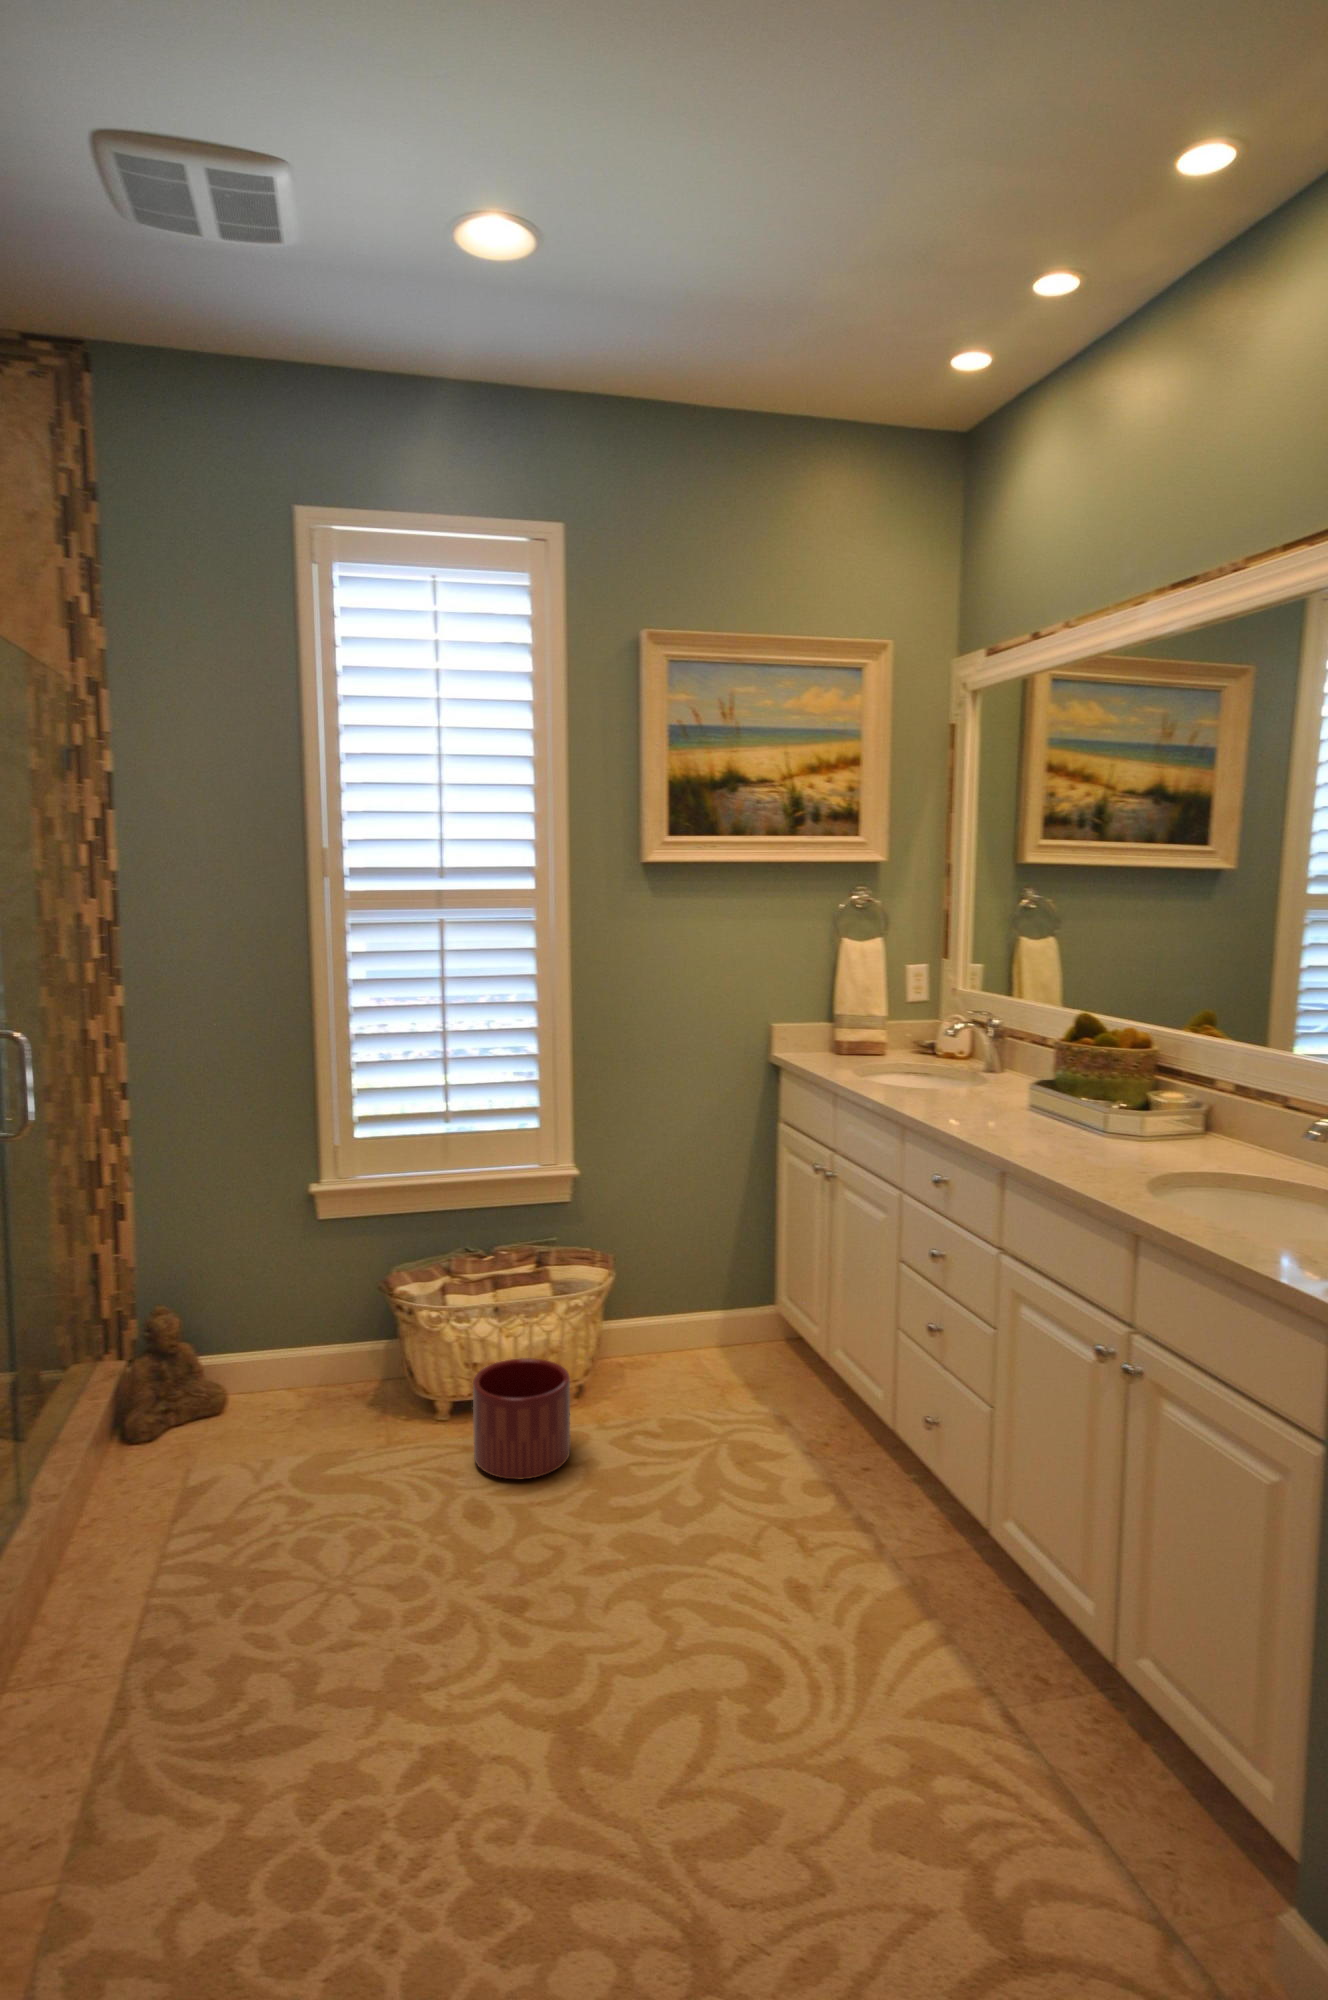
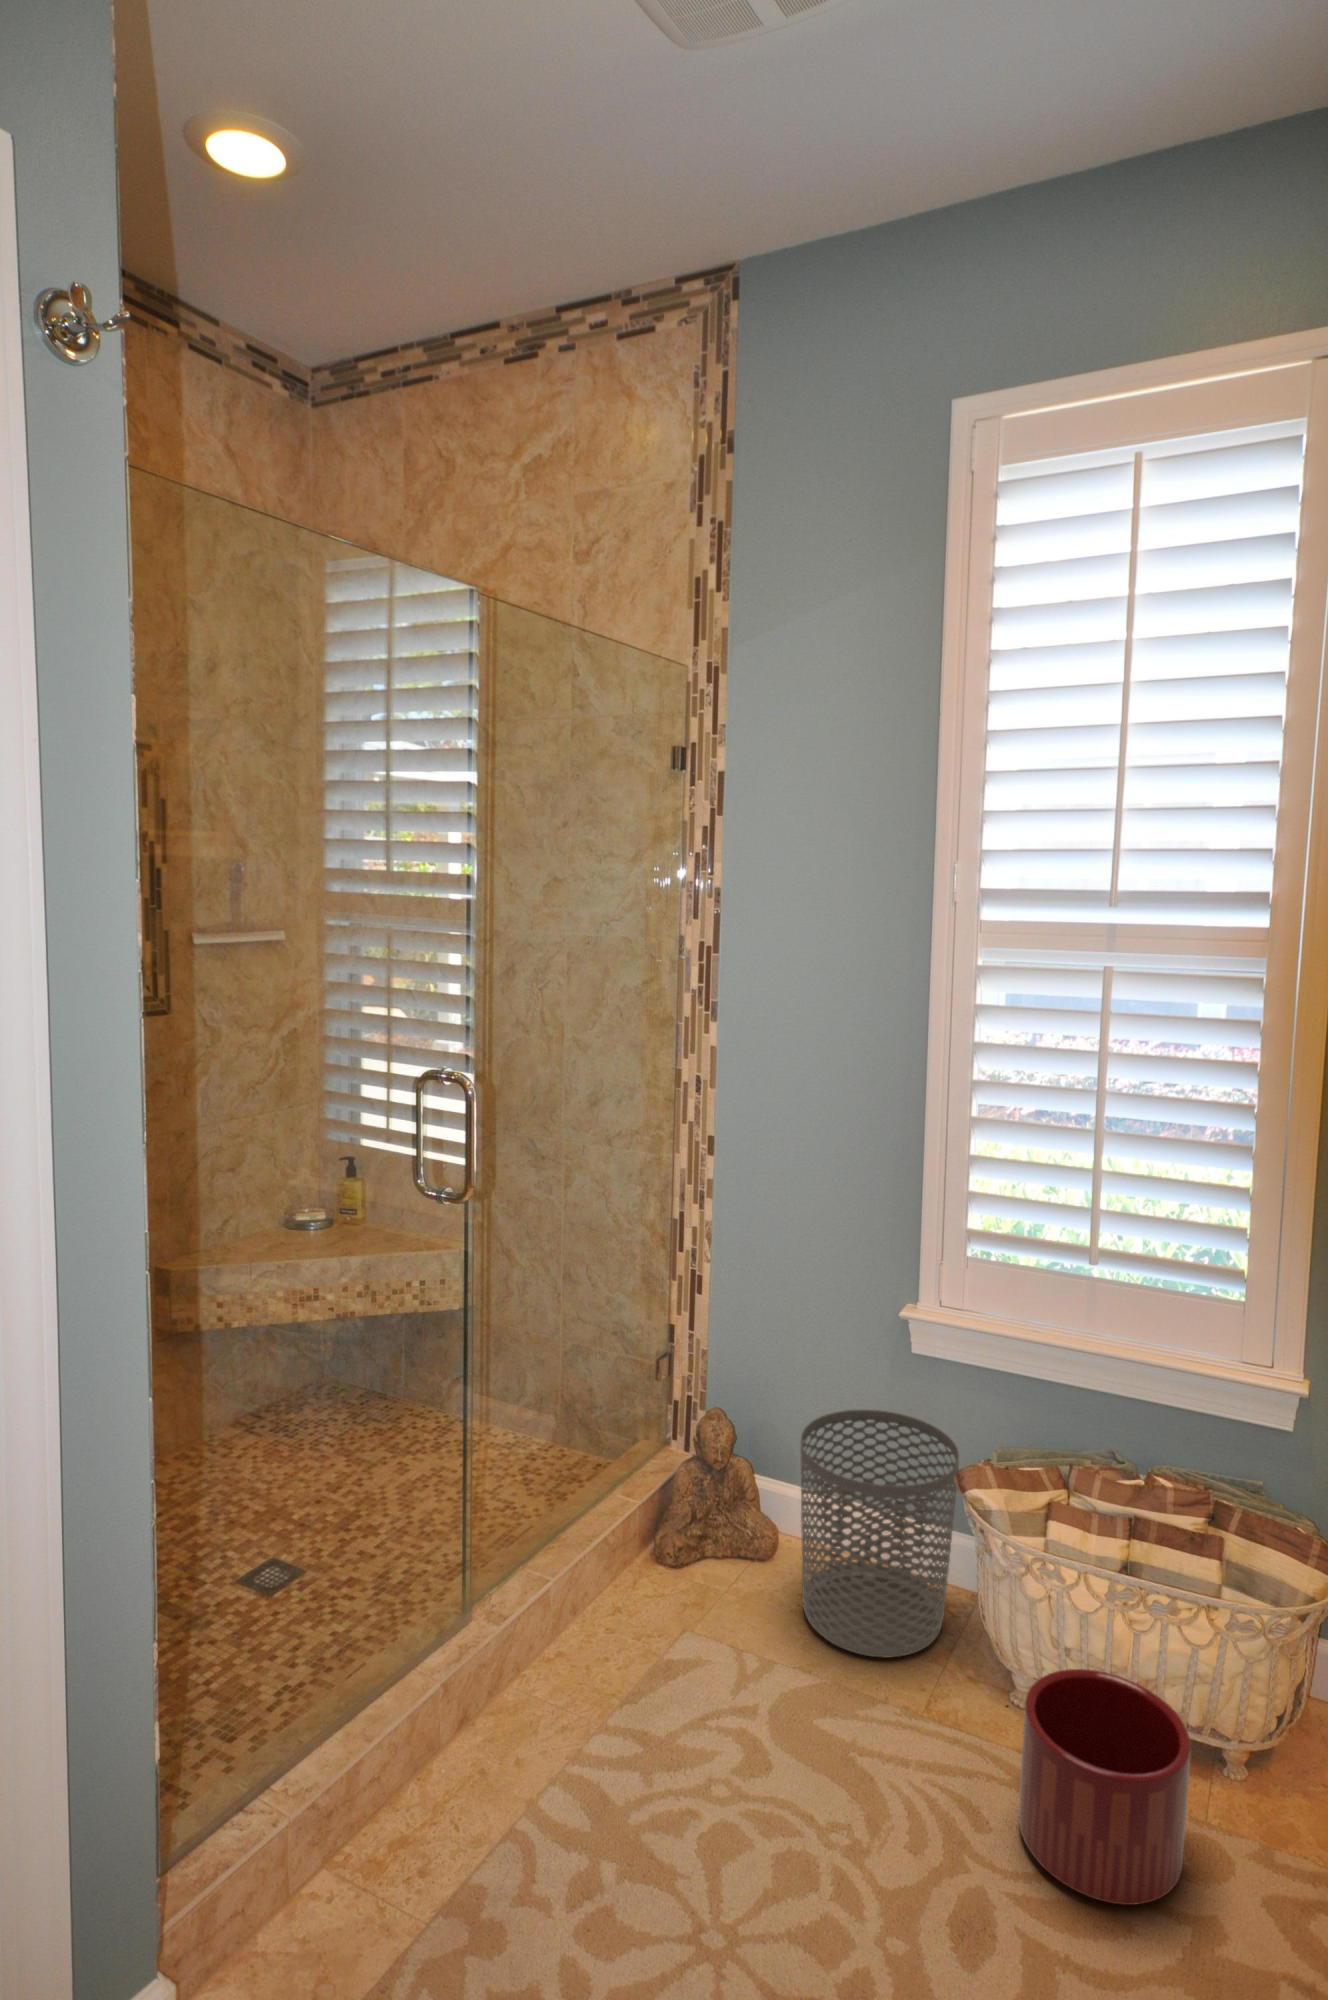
waste bin: none [256,1265,378,1437] -> present [800,1409,959,1657]

